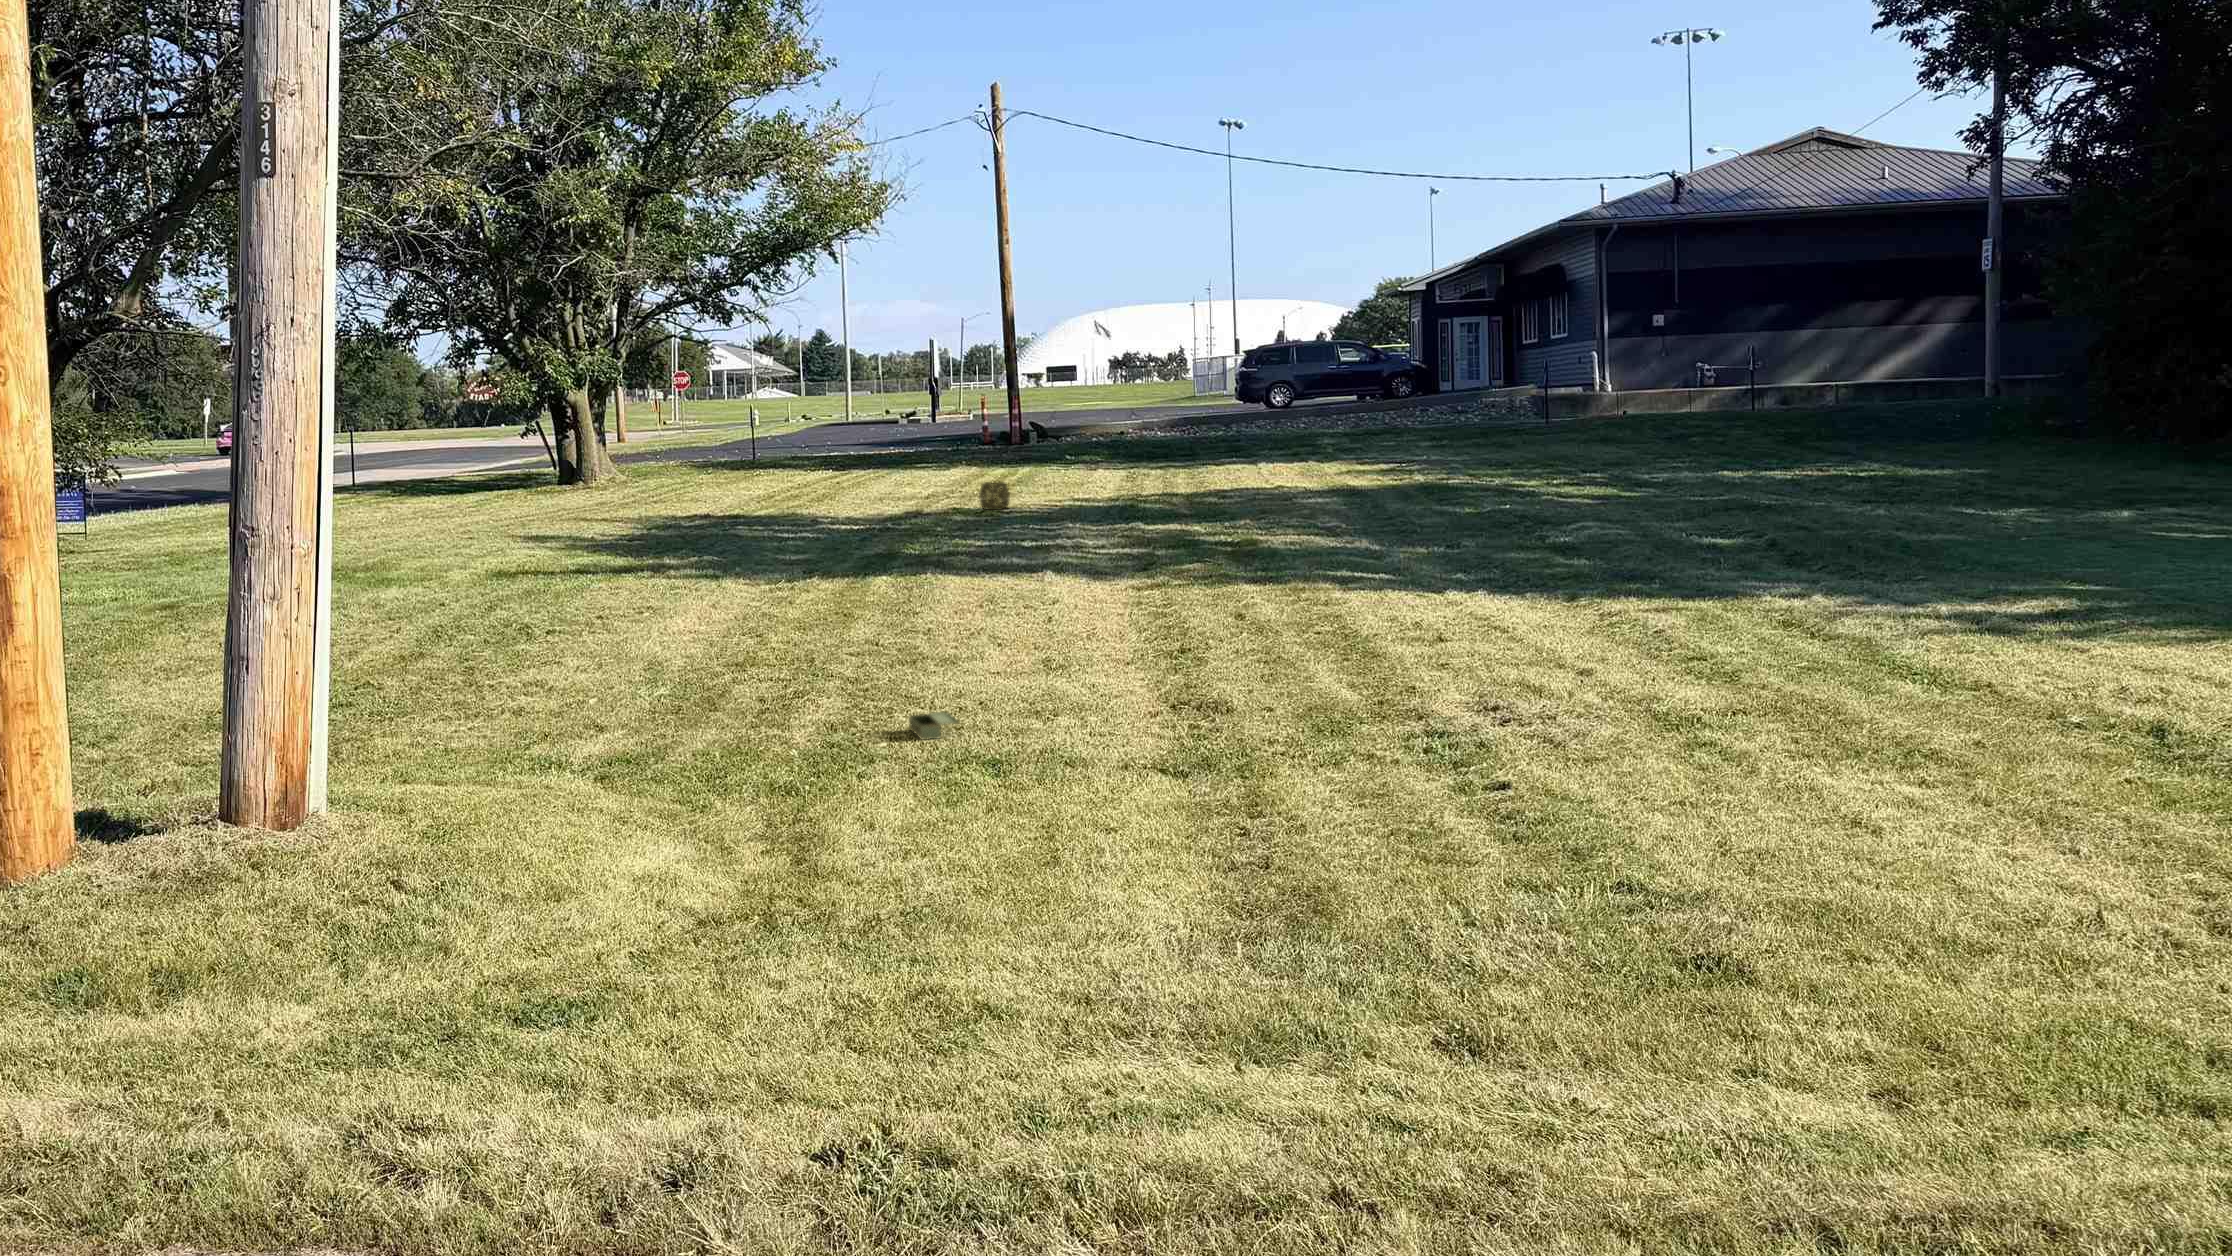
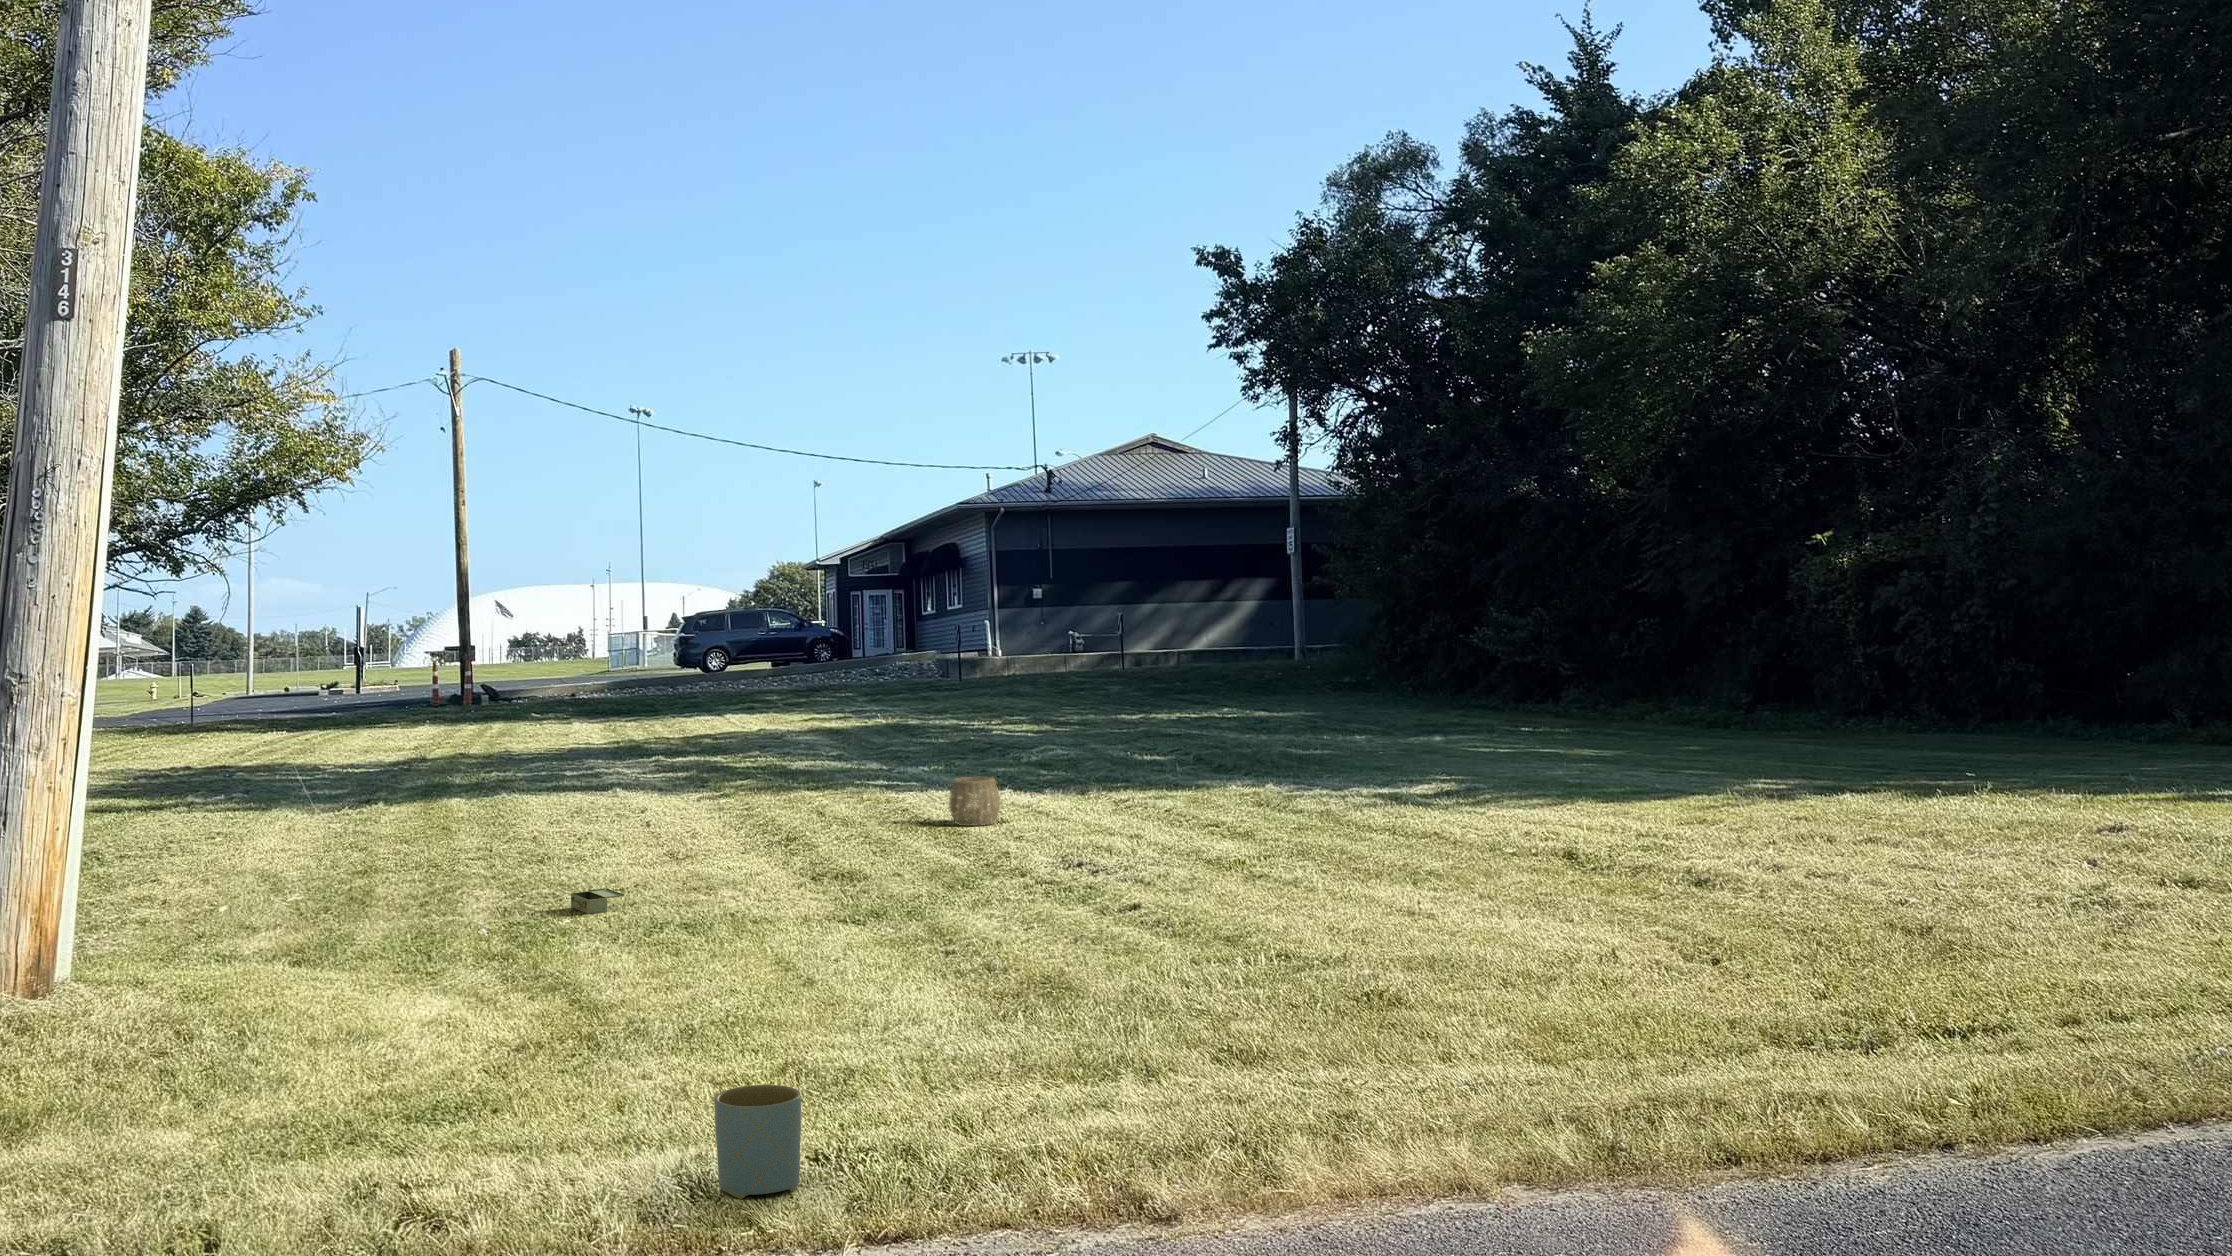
woven basket: present [979,482,1010,510] -> present [949,777,1000,826]
planter: none [763,1055,861,1184] -> present [714,1085,801,1199]

